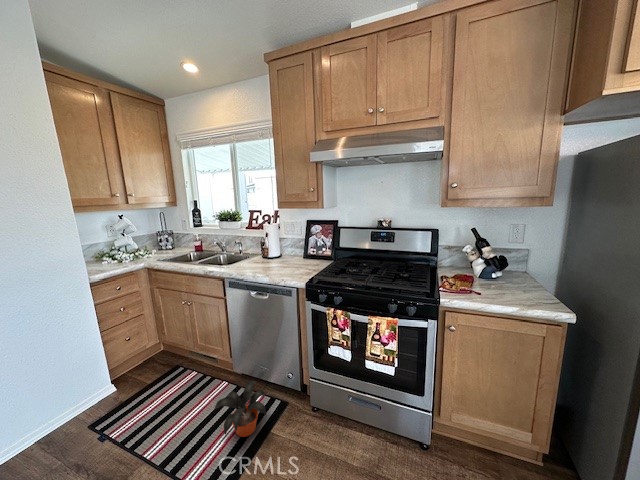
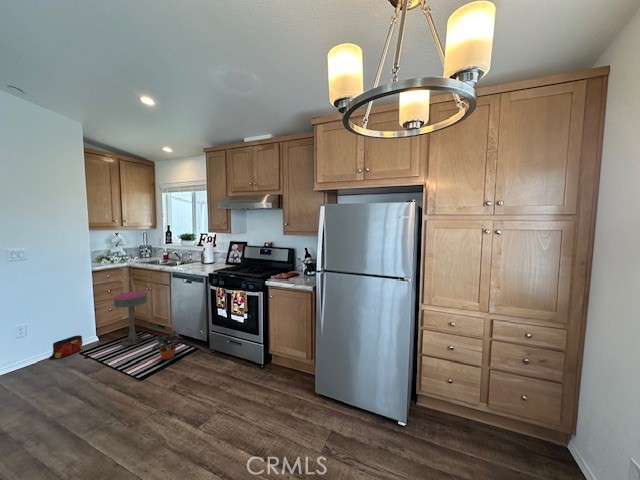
bar stool: none [135,311,189,403] -> present [114,292,147,345]
bag: none [36,395,93,449] -> present [50,335,83,359]

